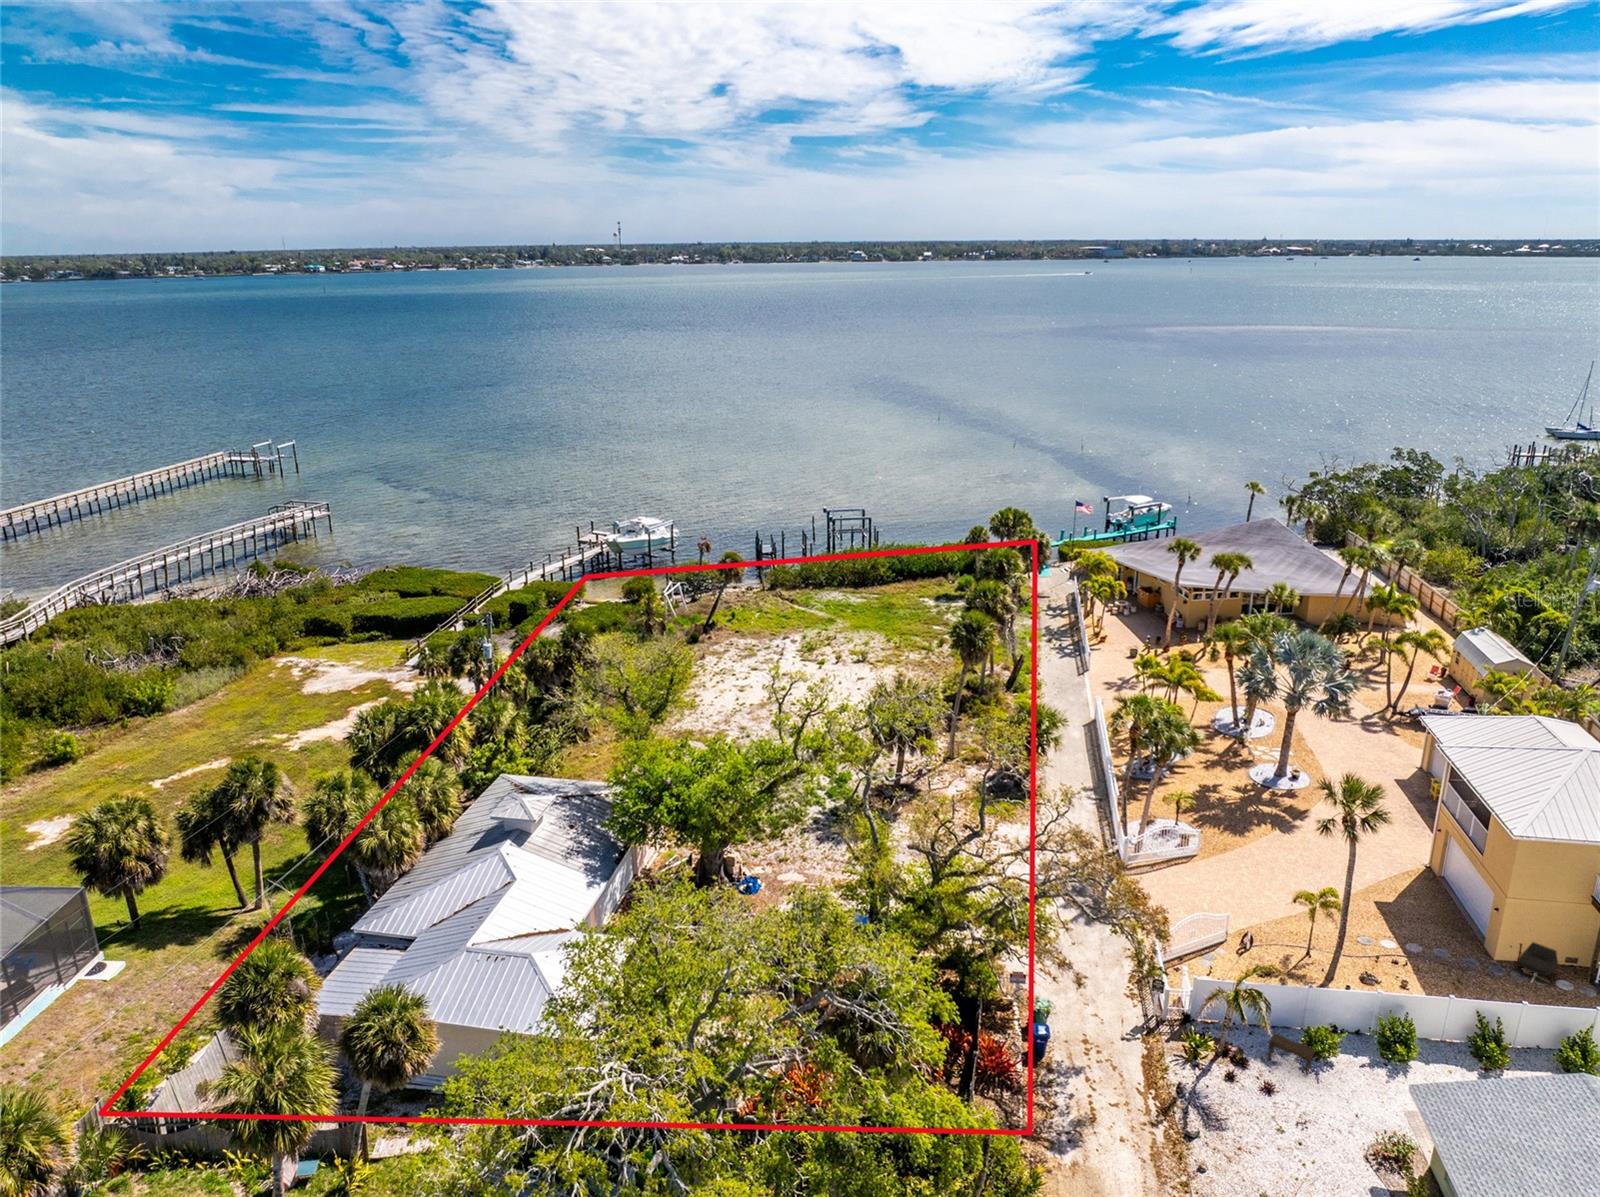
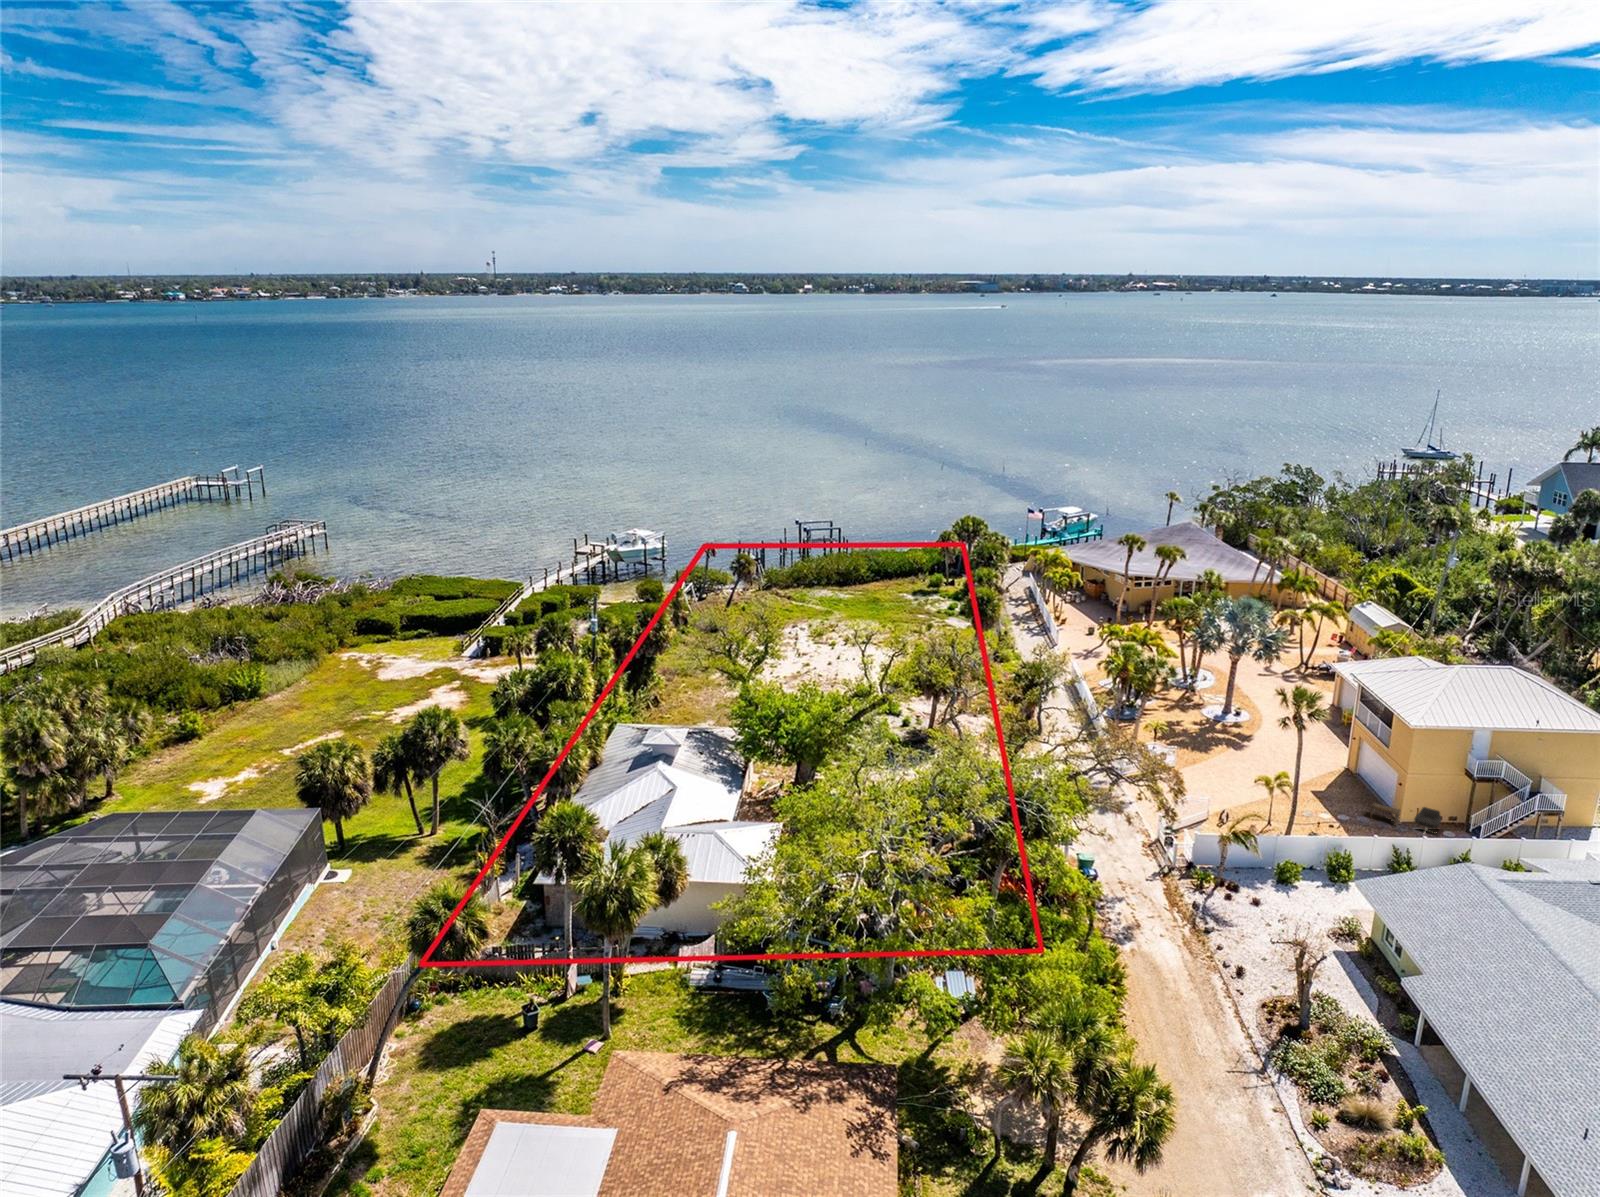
bench: present [1268,1033,1315,1076] -> present [1370,803,1401,825]

